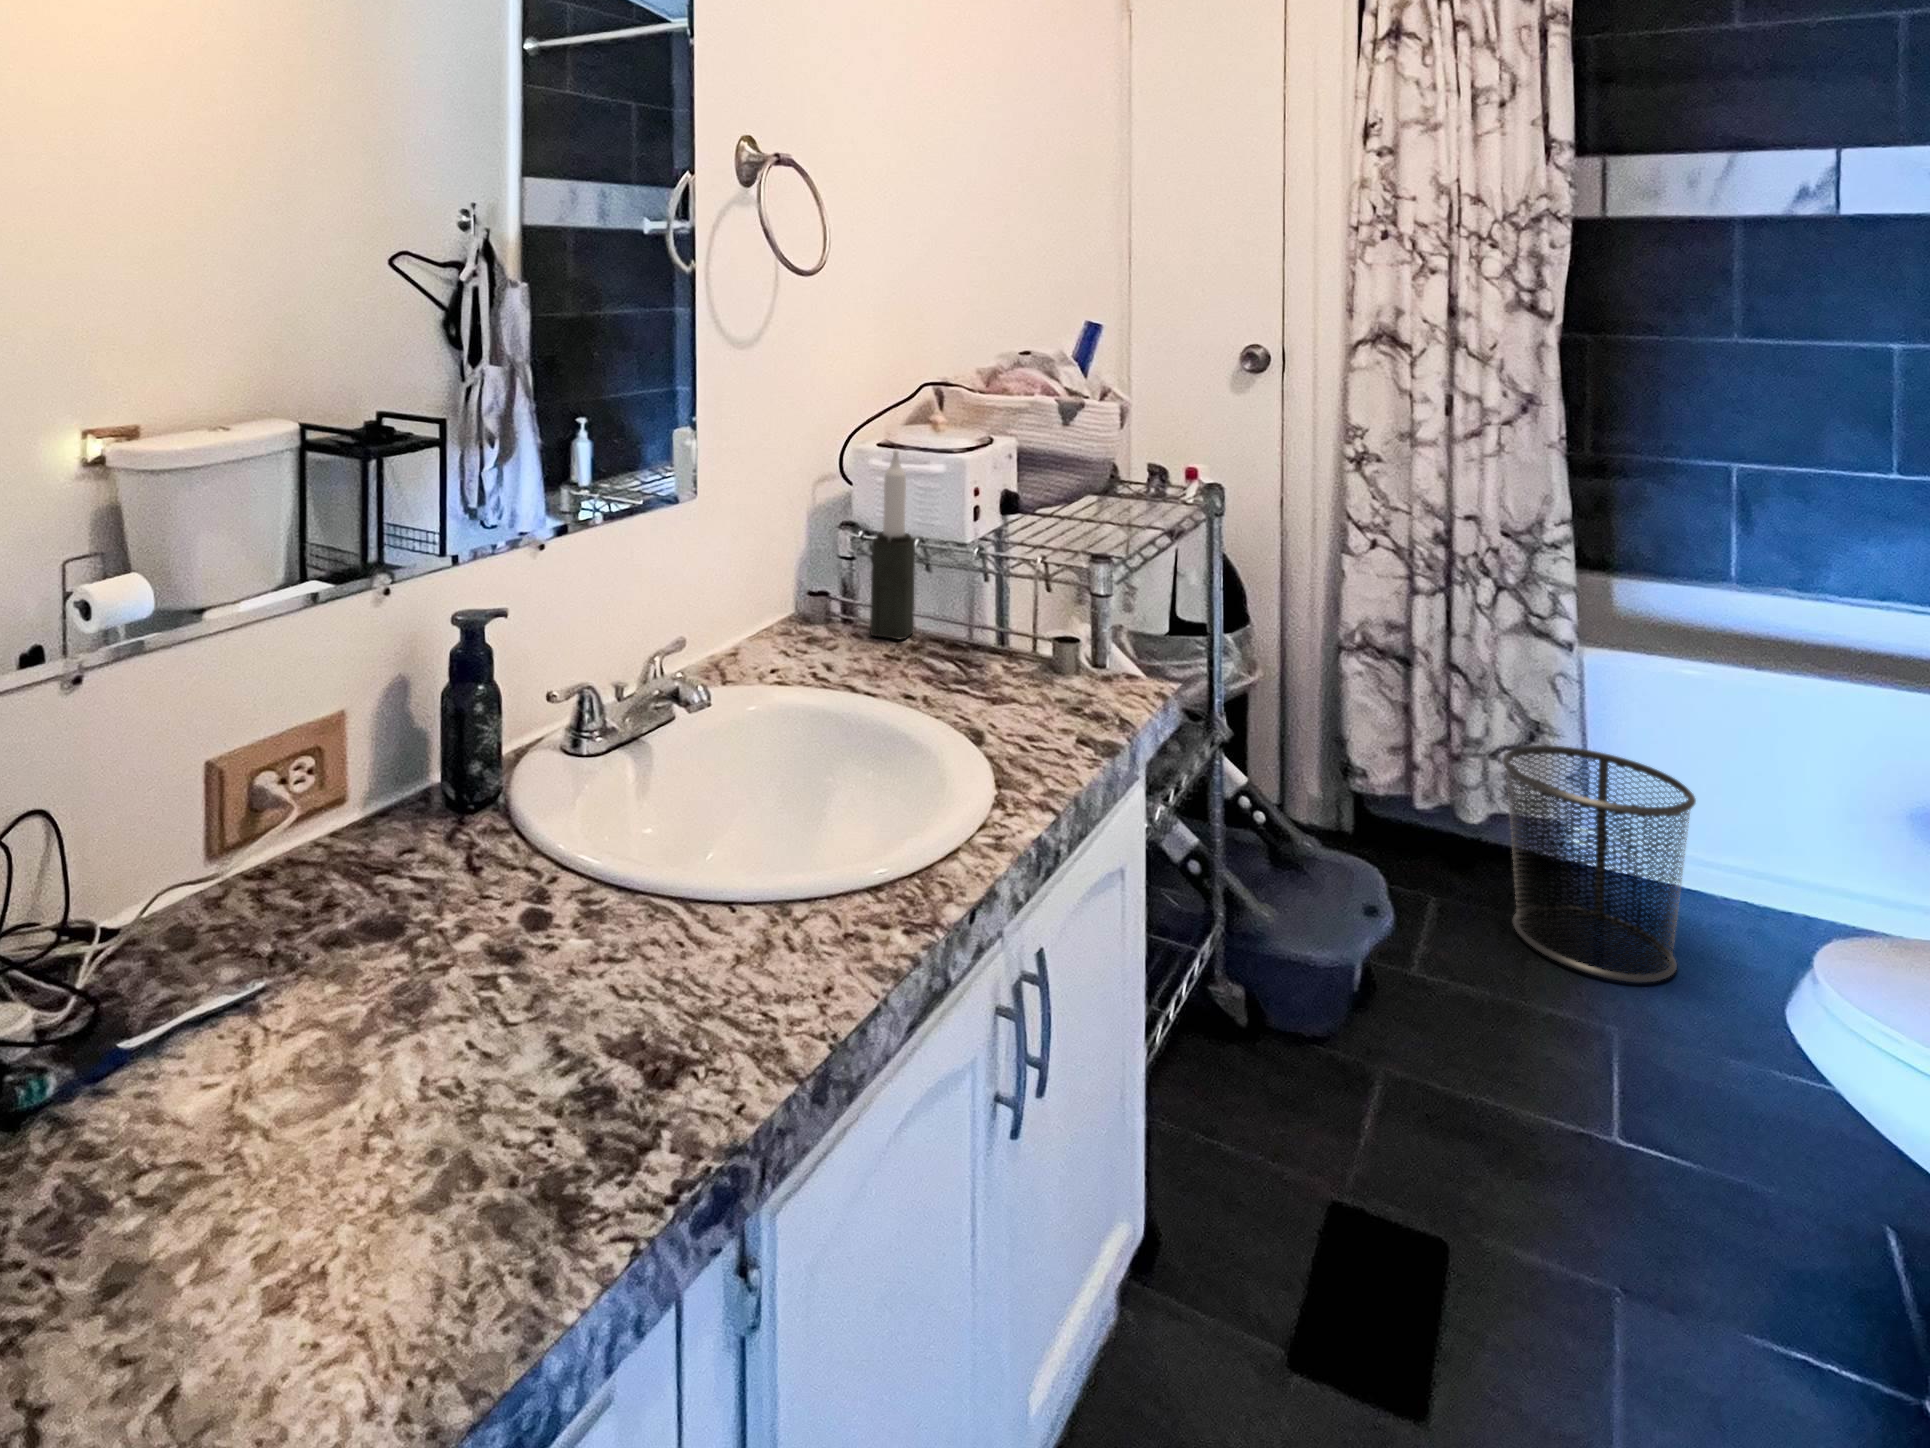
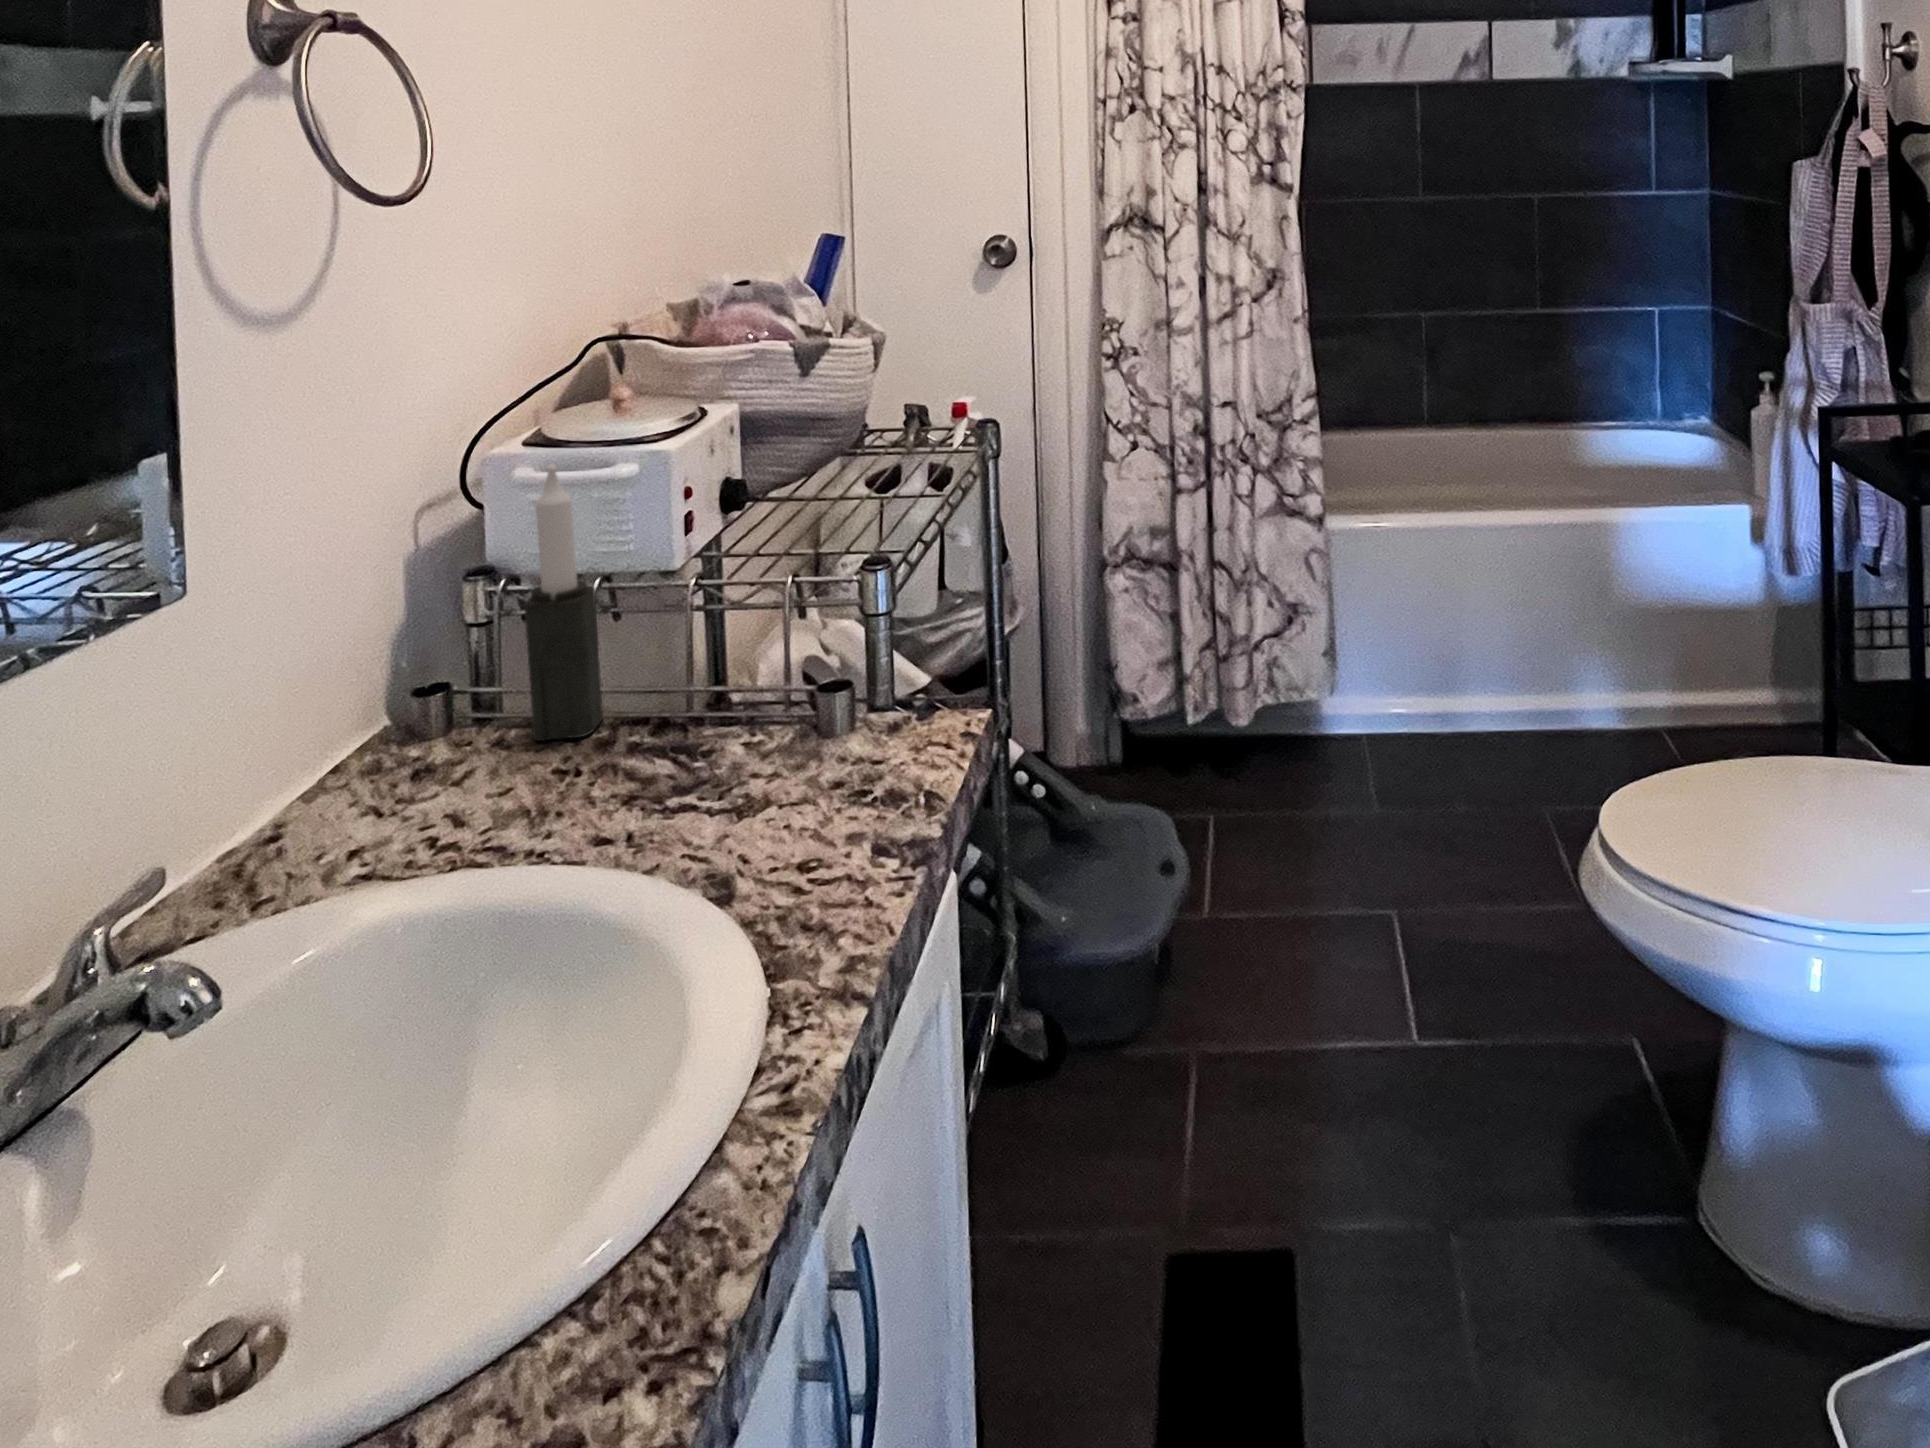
waste bin: present [1502,745,1696,982] -> none [1266,618,1421,832]

